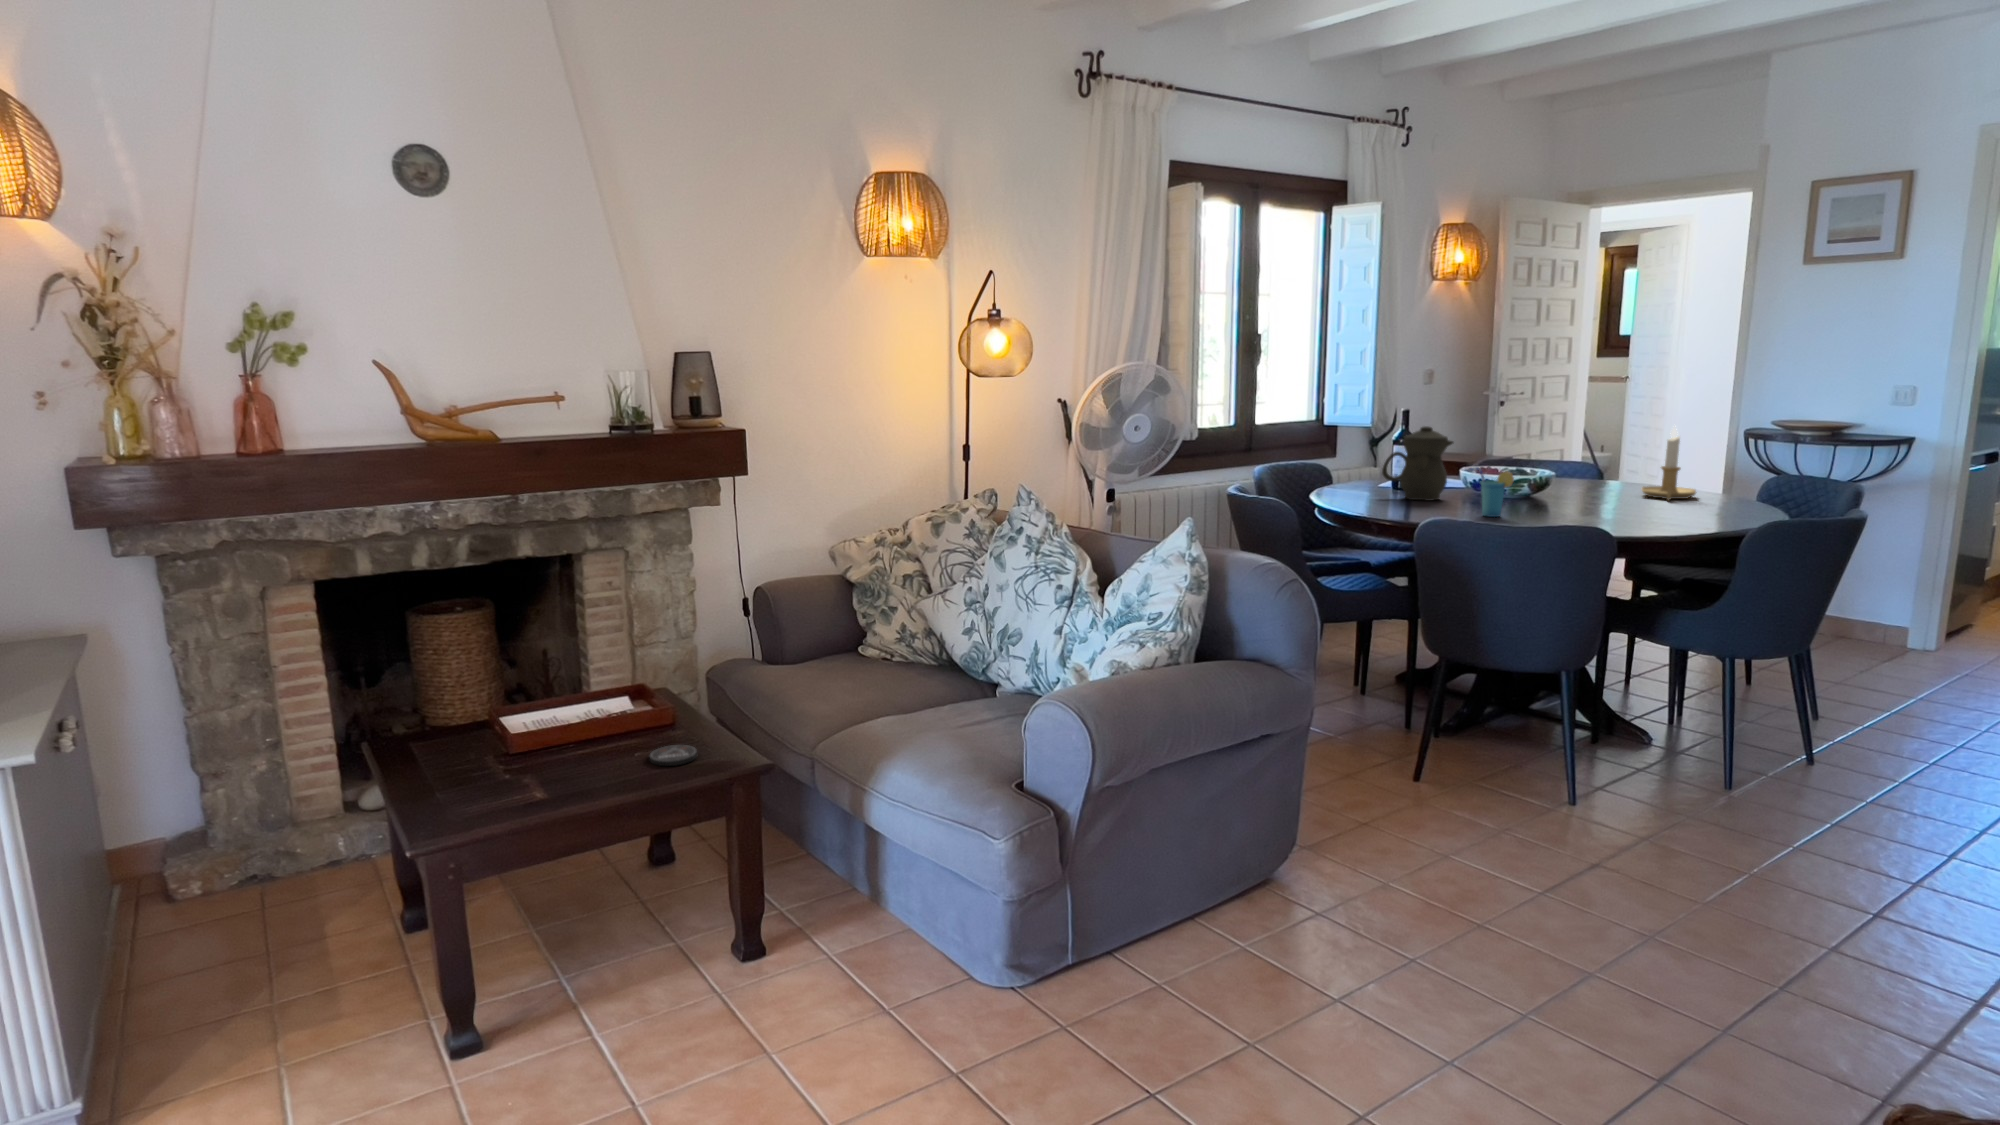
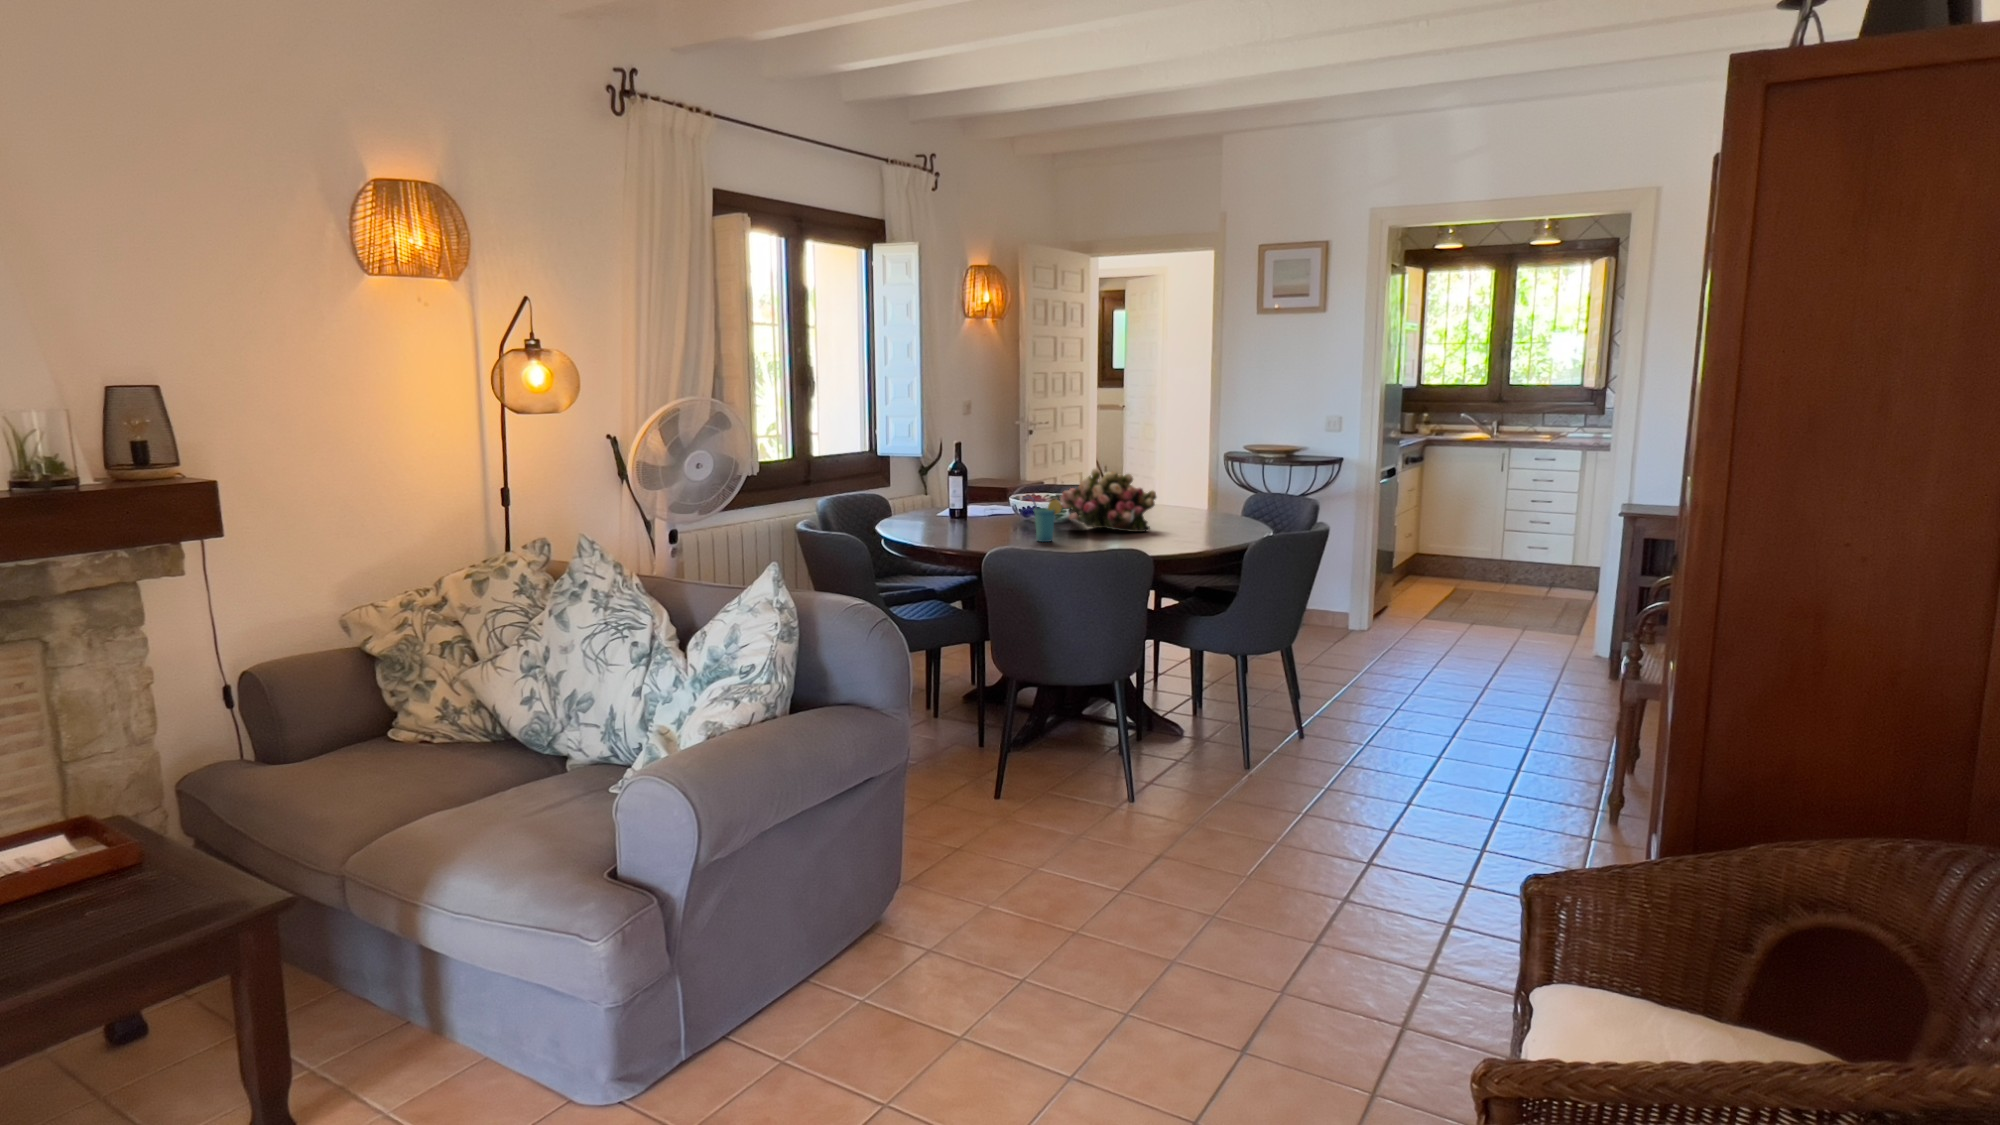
teapot: present [1382,426,1453,501] -> none [942,458,1005,528]
candlestick: present [1642,427,1696,500] -> none [1159,452,1202,519]
flower arrangement: none [1515,440,1634,512] -> present [1060,468,1156,532]
coaster: present [650,745,697,766] -> none [101,891,176,925]

